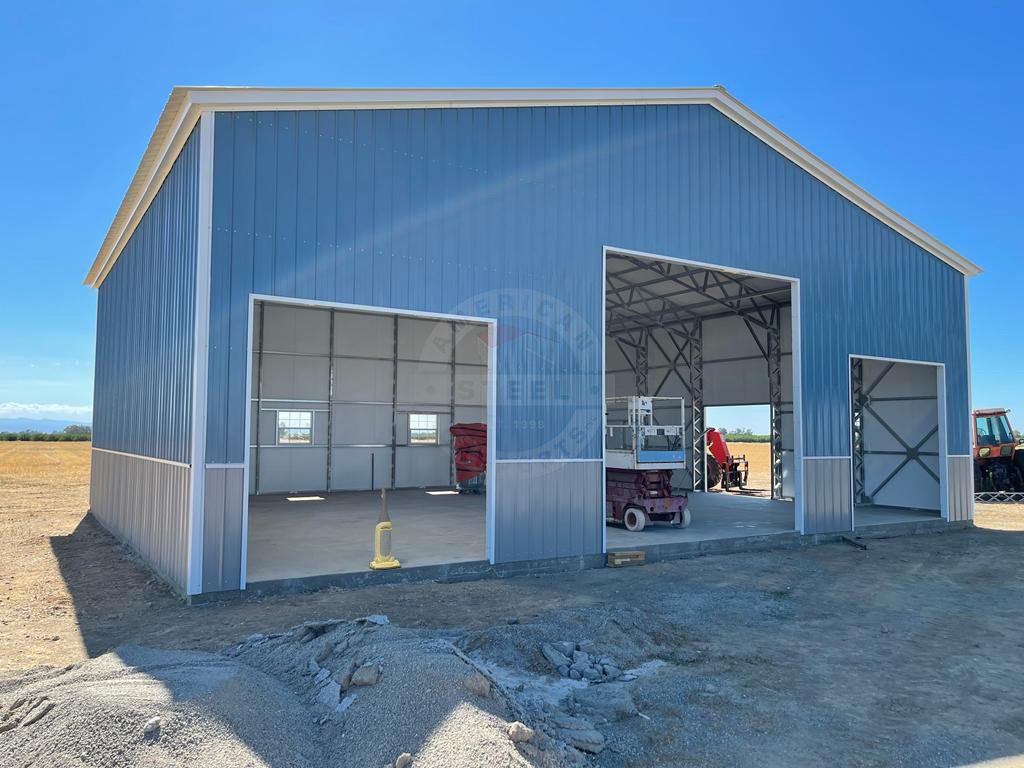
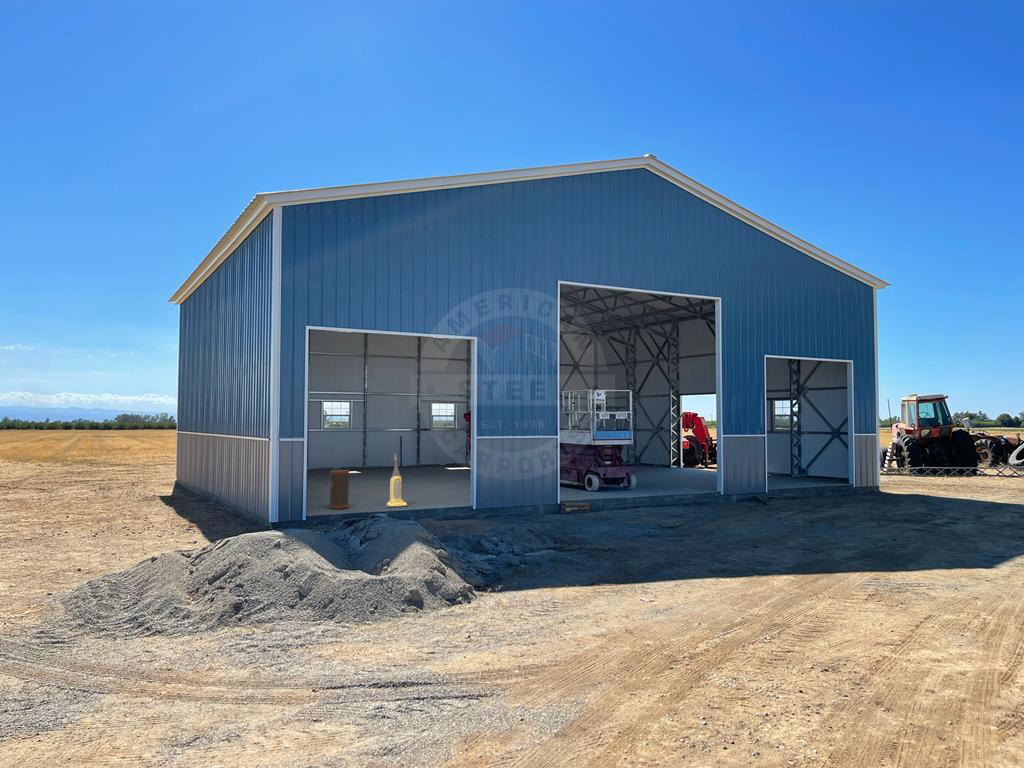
trash can: none [283,514,314,575] -> present [329,470,349,509]

